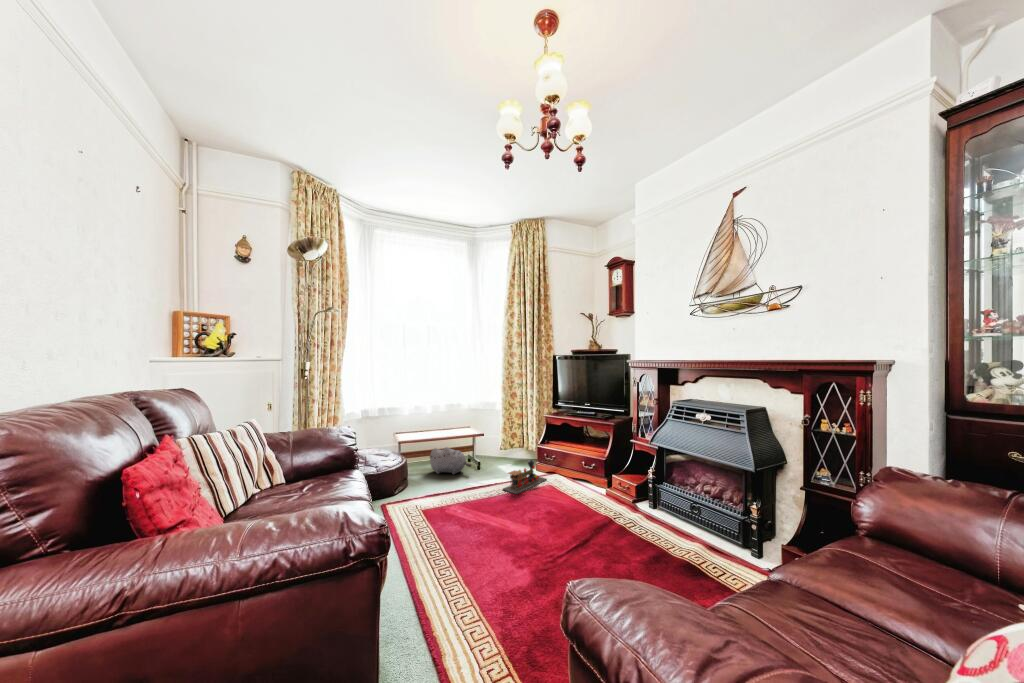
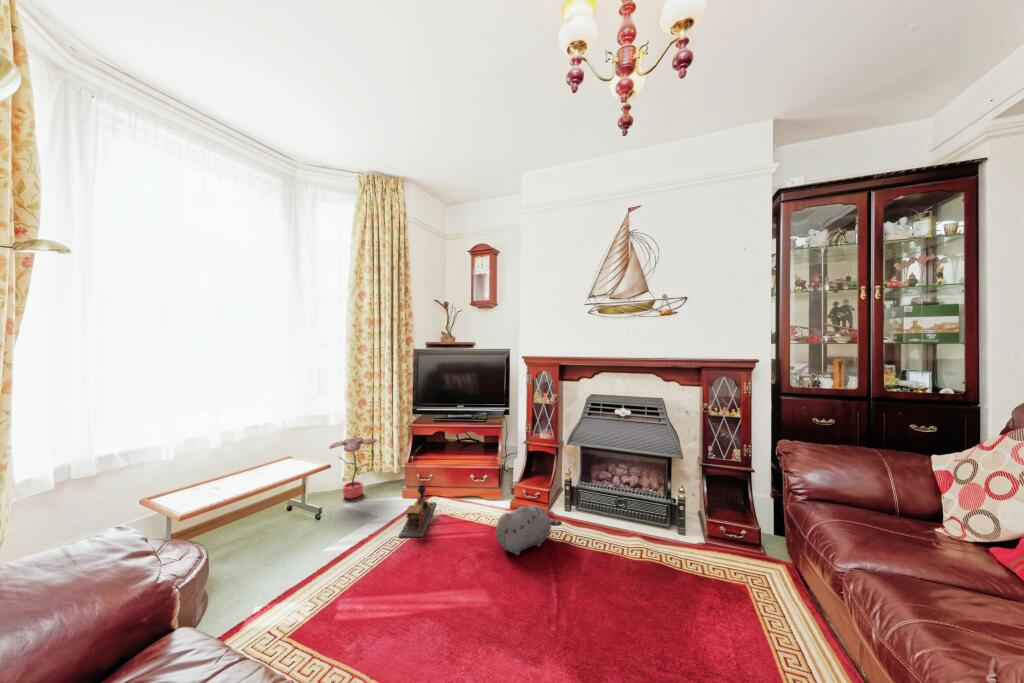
potted plant: none [486,420,518,464] -> present [329,437,377,498]
plush toy: present [430,447,471,474] -> present [496,505,562,555]

